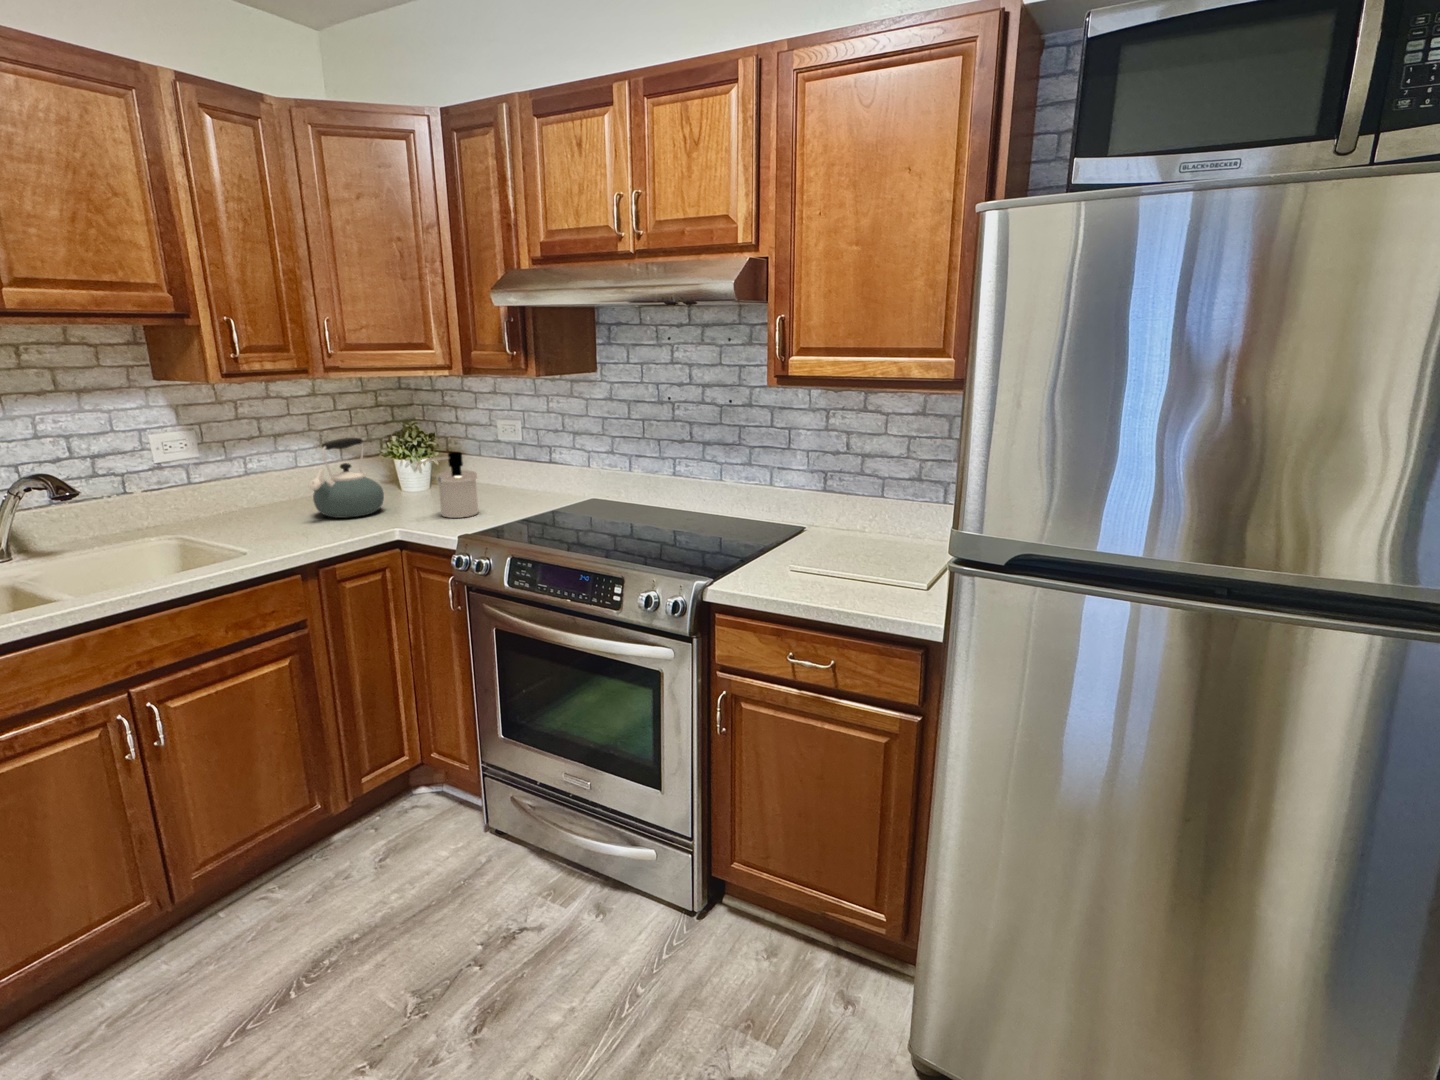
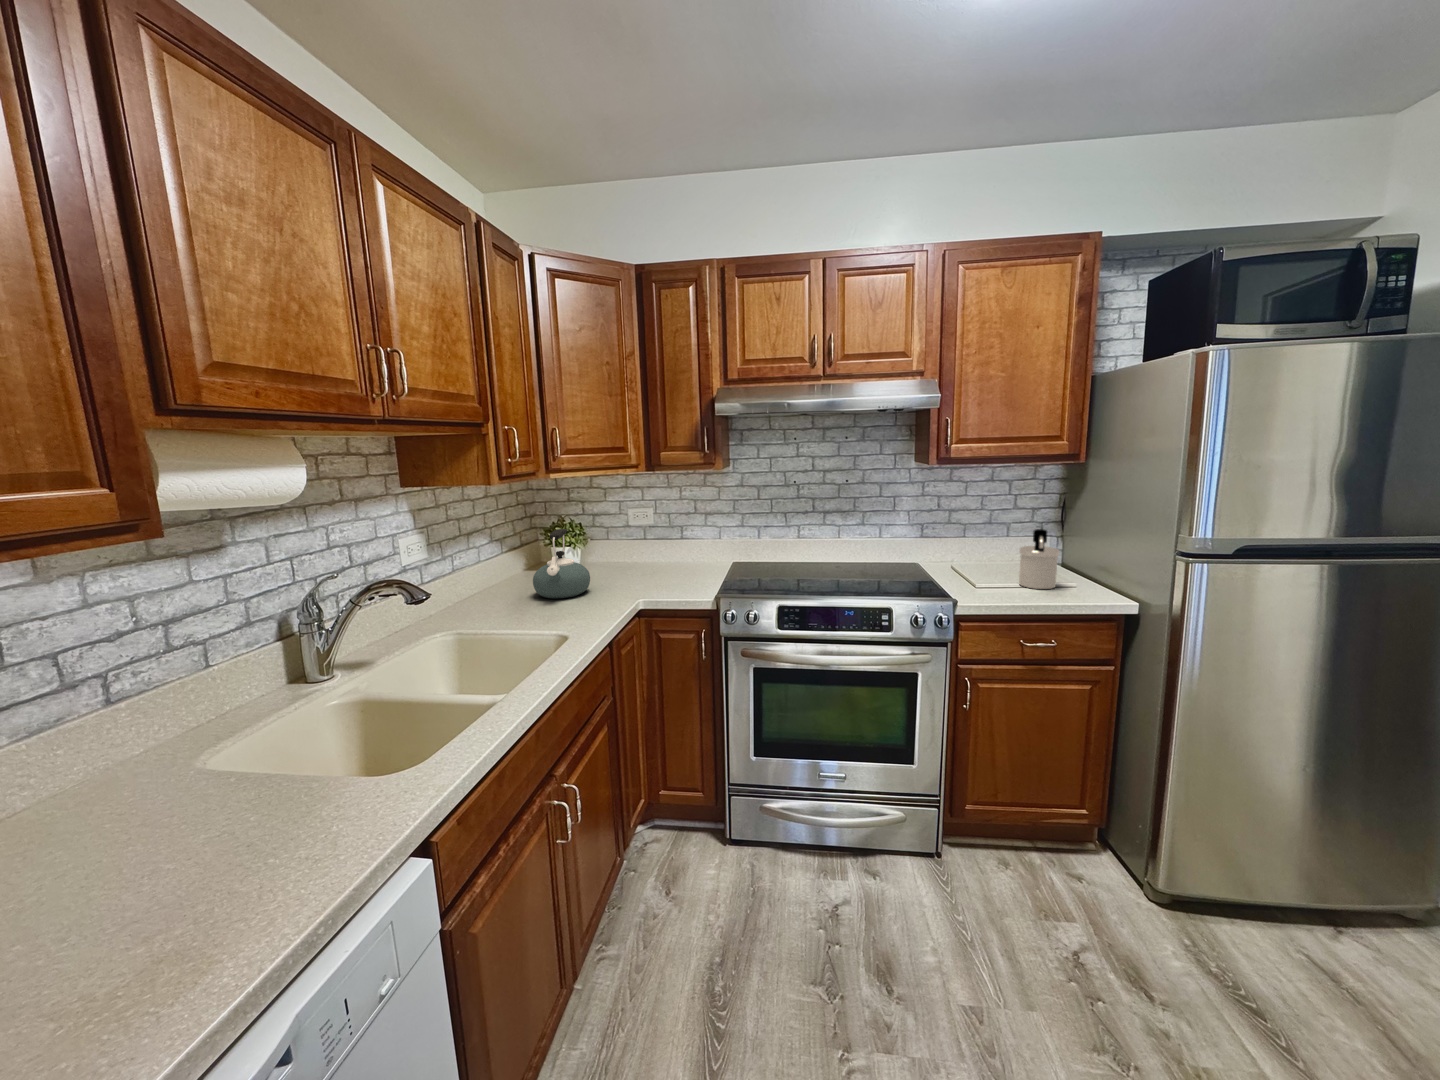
soap dispenser: present [415,452,478,518] -> present [1019,529,1060,589]

